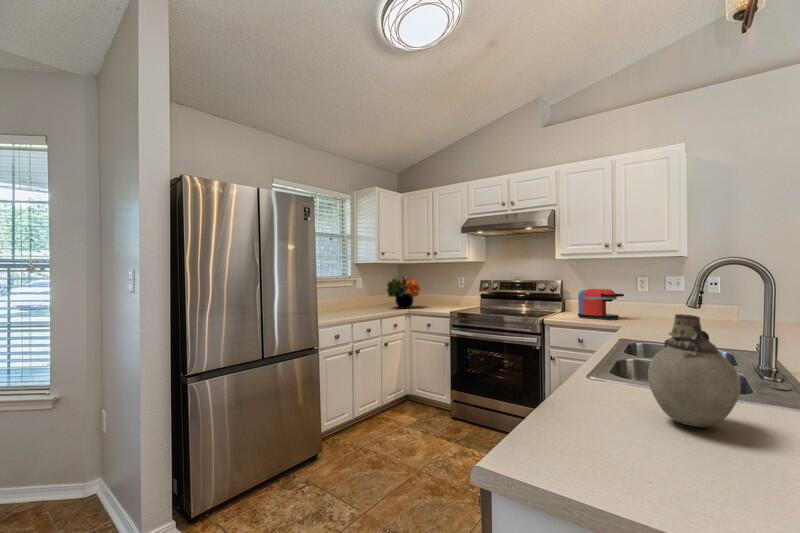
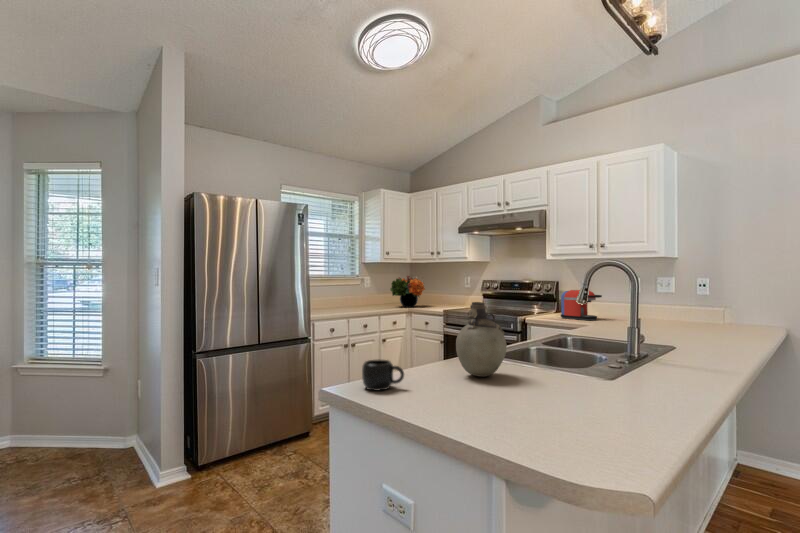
mug: none [565,417,642,481] -> present [362,360,404,391]

